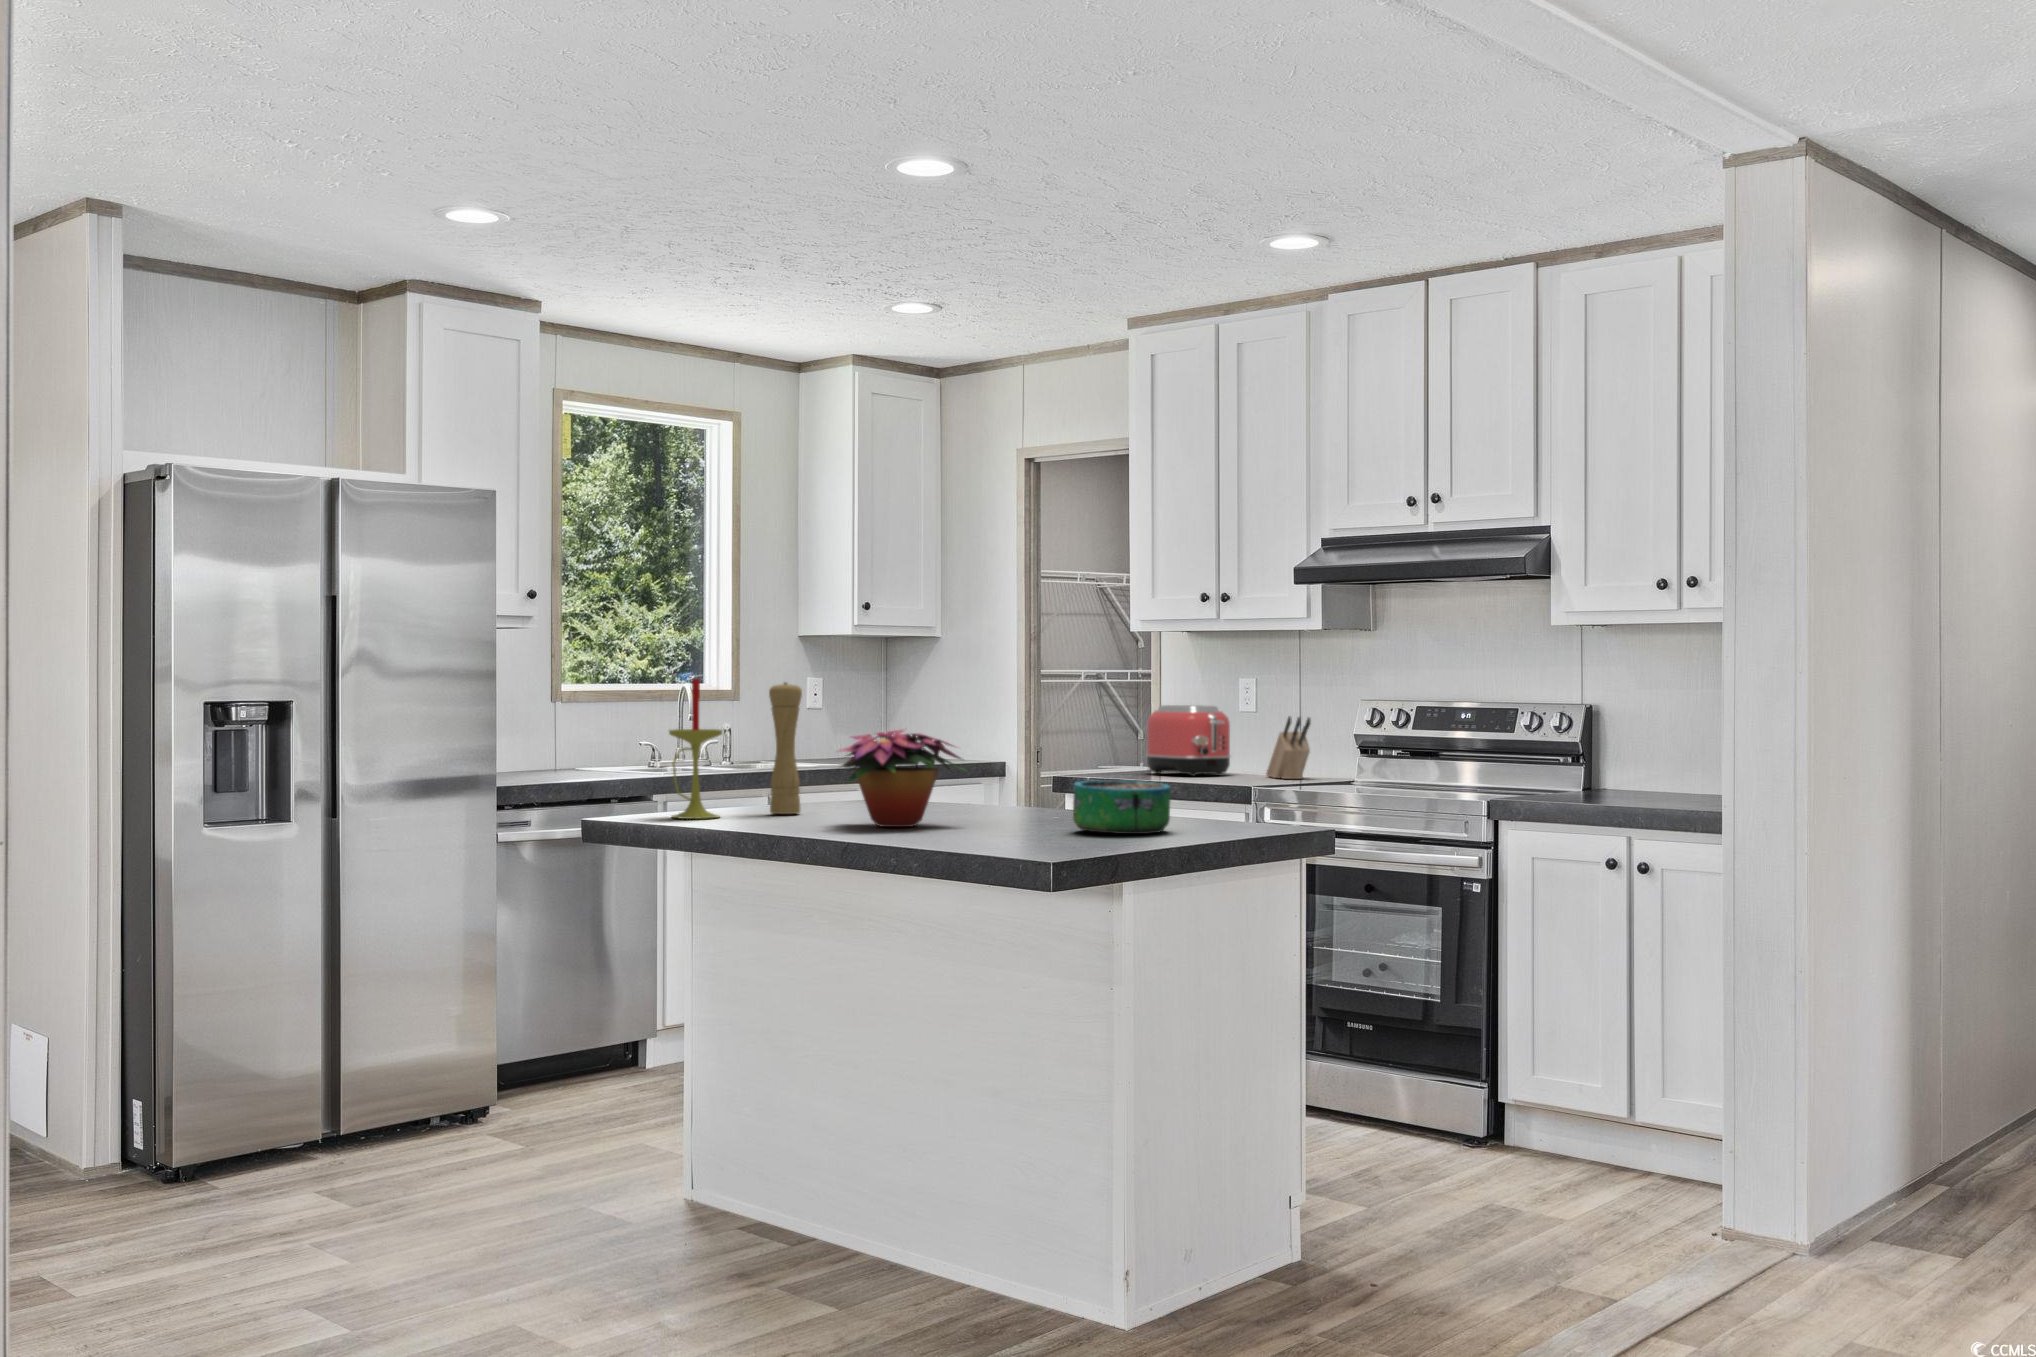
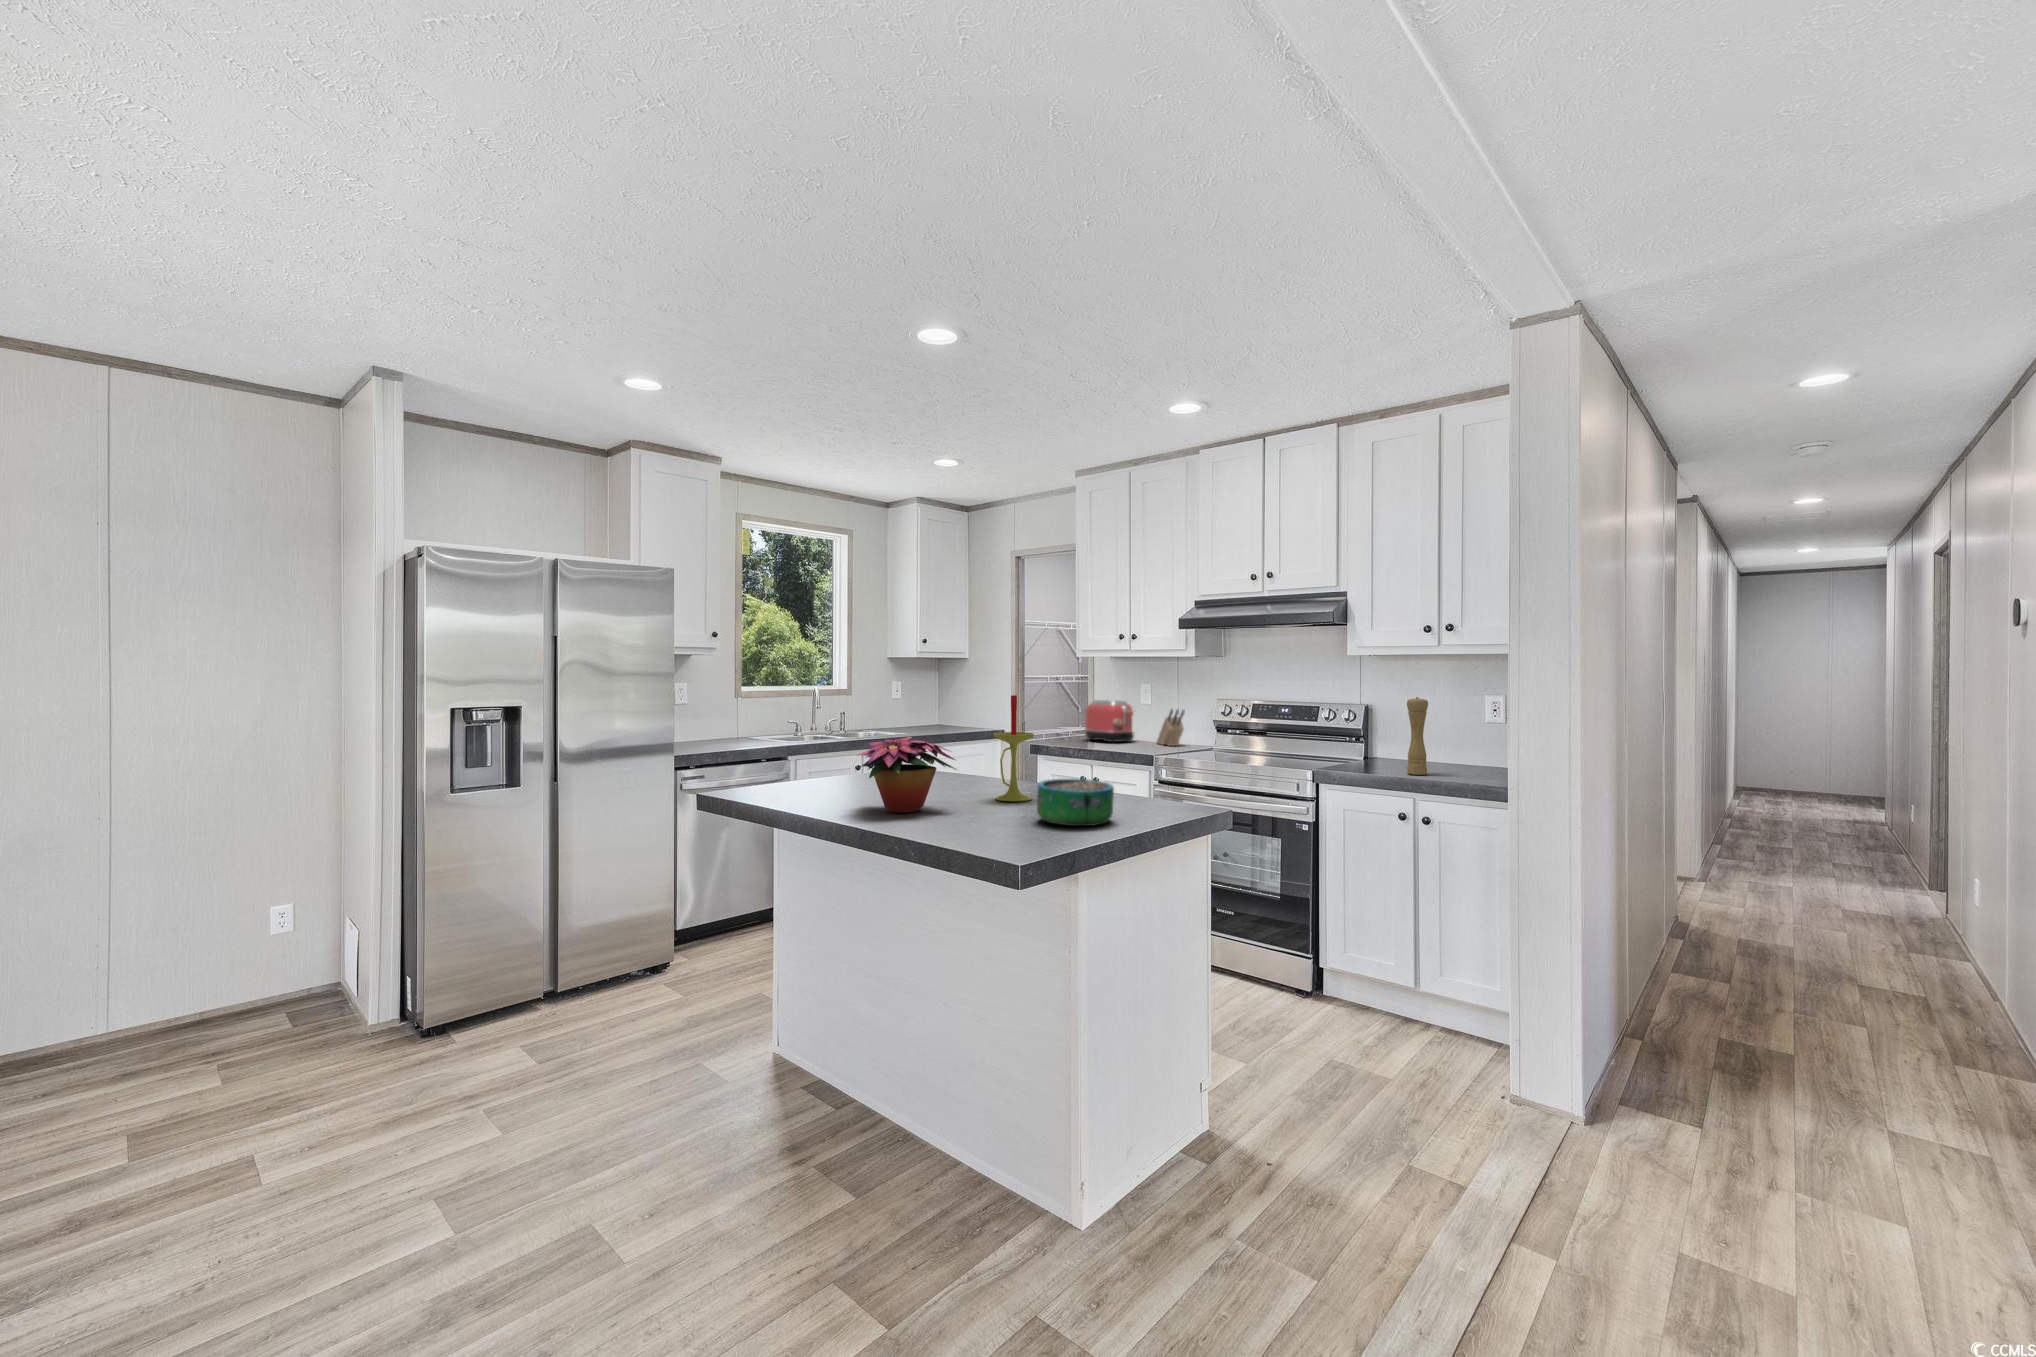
candle: present [669,678,722,819] -> present [994,695,1034,801]
pepper mill: present [769,682,802,814] -> present [1407,697,1428,775]

